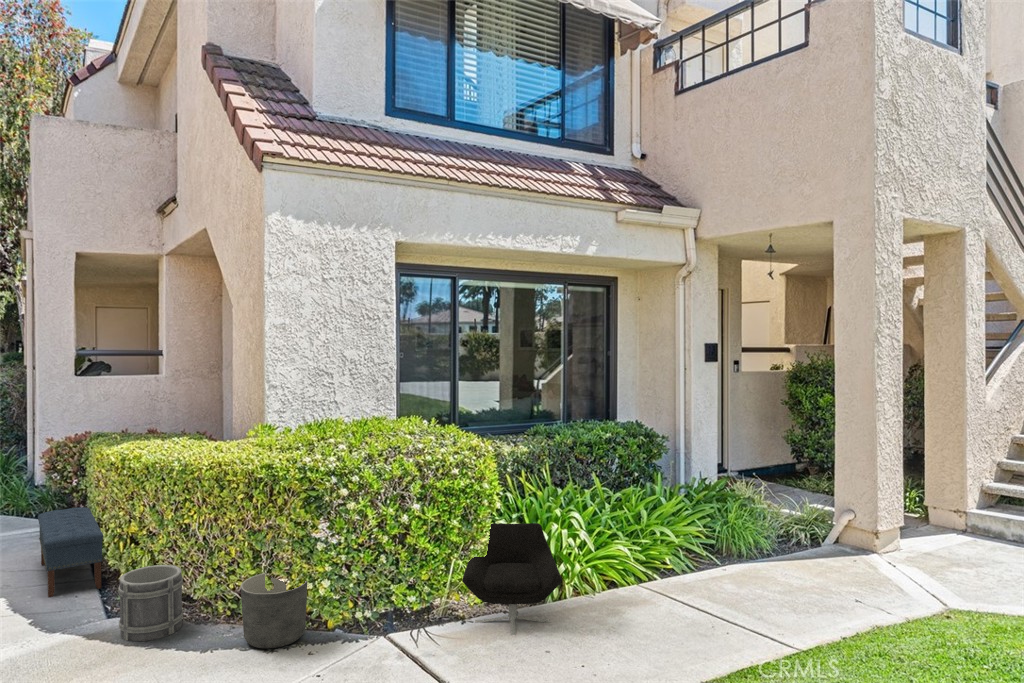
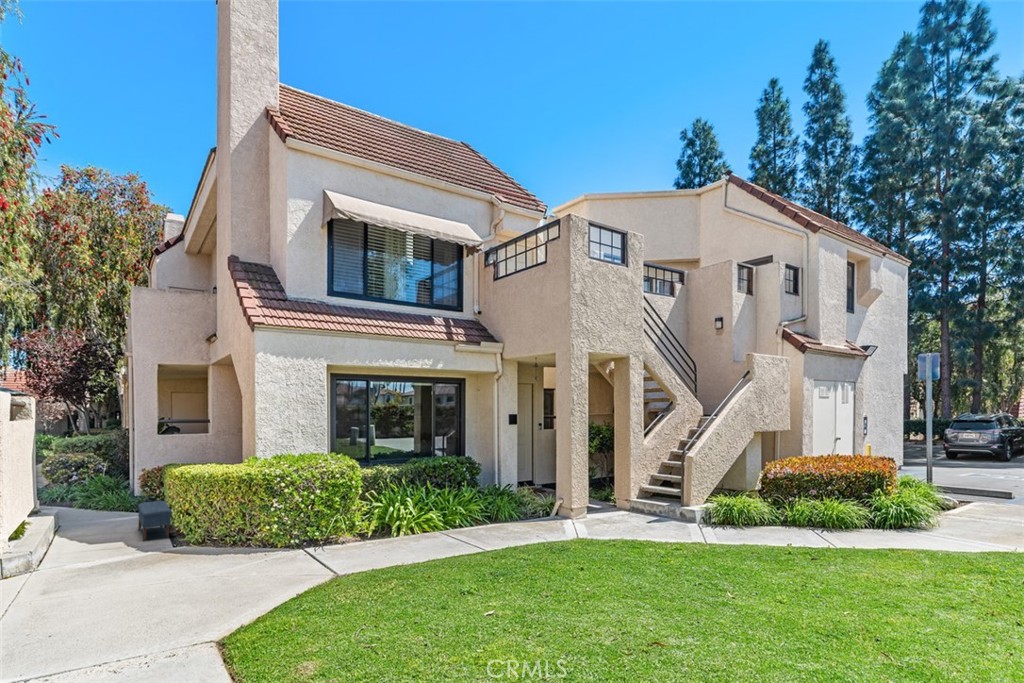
lounge chair: present [462,523,562,635] -> none [336,502,386,553]
bucket: present [118,565,183,641] -> none [177,521,208,554]
planter: present [241,573,307,648] -> none [233,523,265,555]

